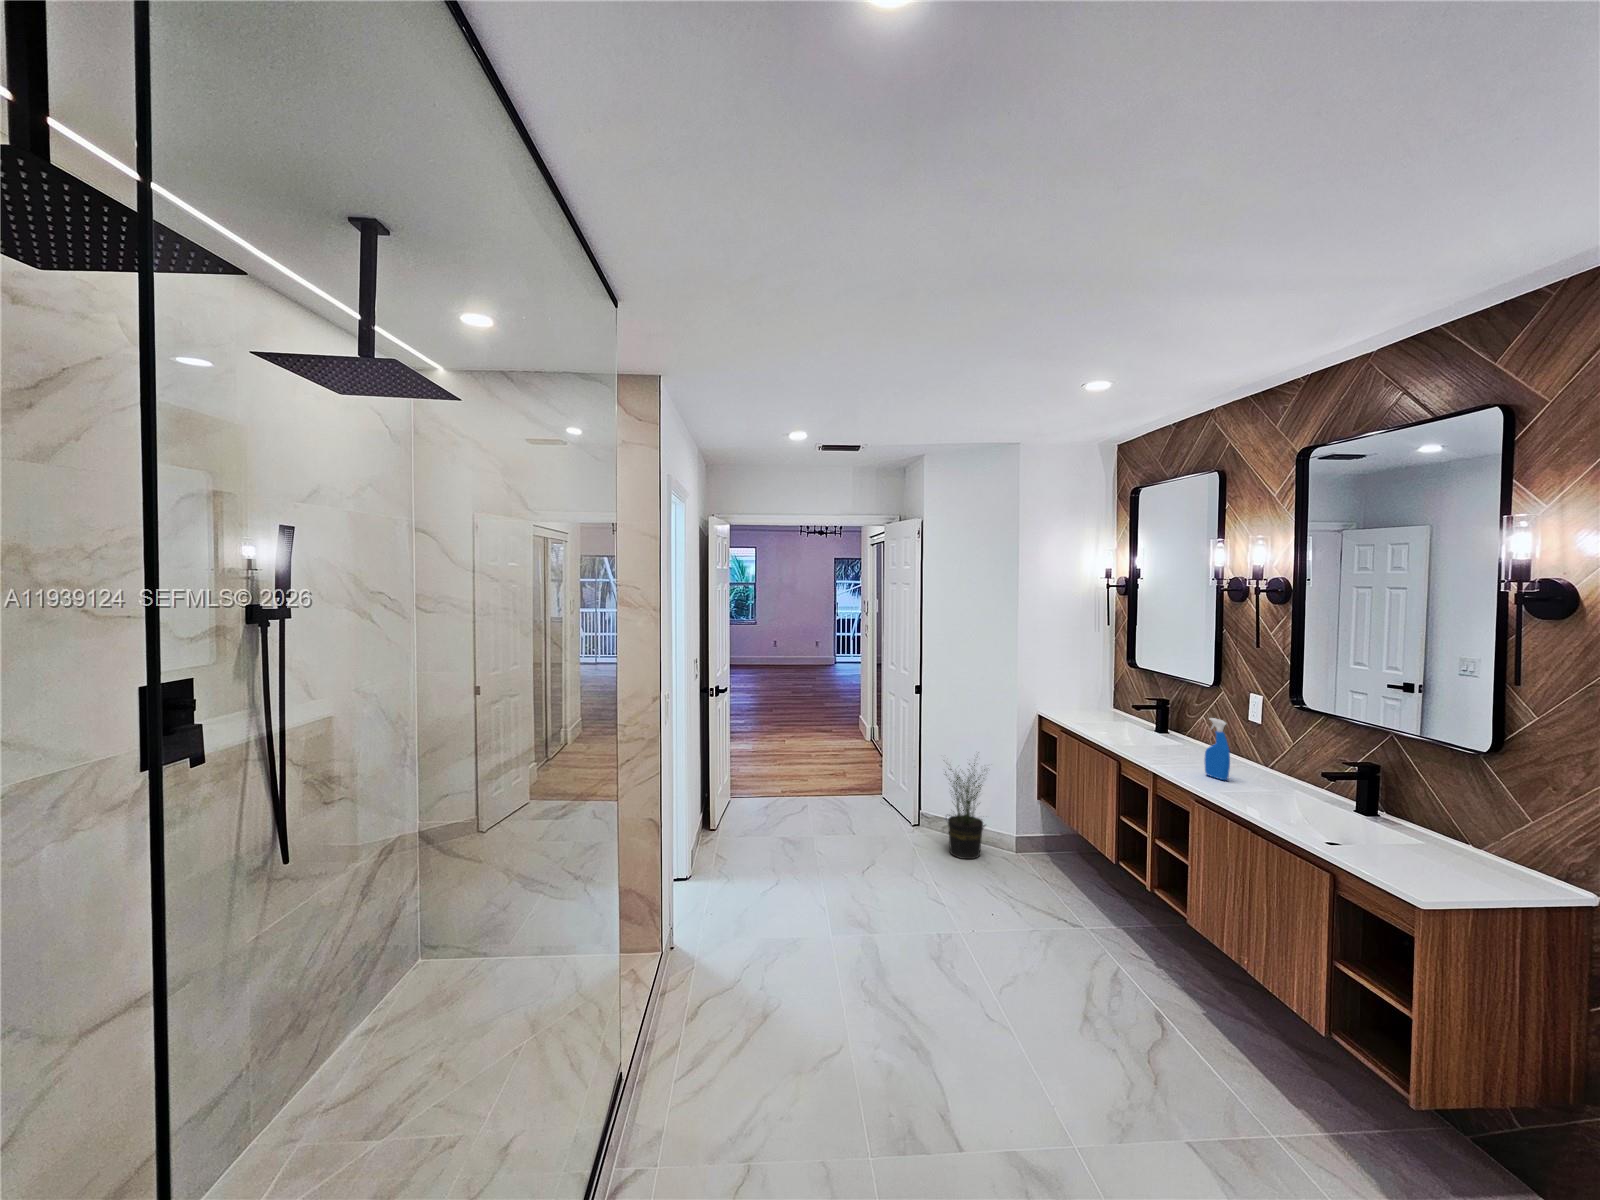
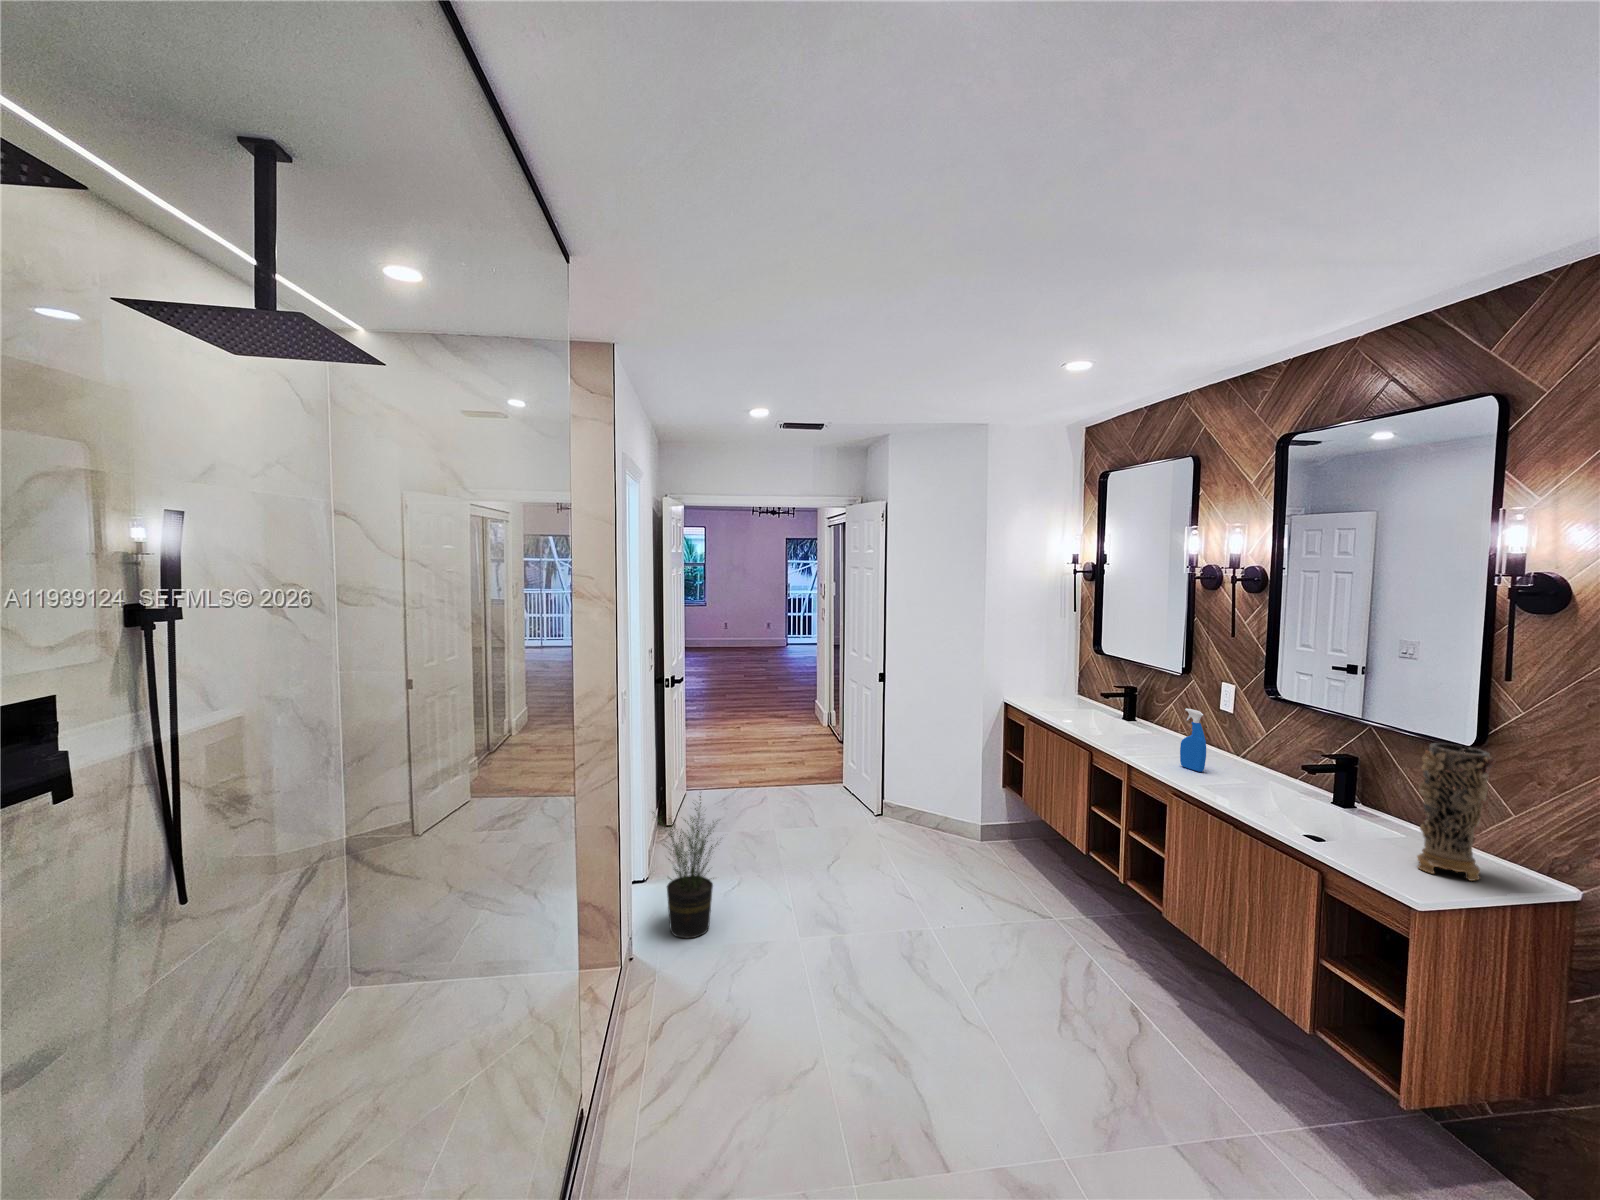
decorative vase: none [1429,747,1505,884] -> present [1417,743,1496,881]
potted plant: present [945,763,985,859] -> present [653,796,715,938]

